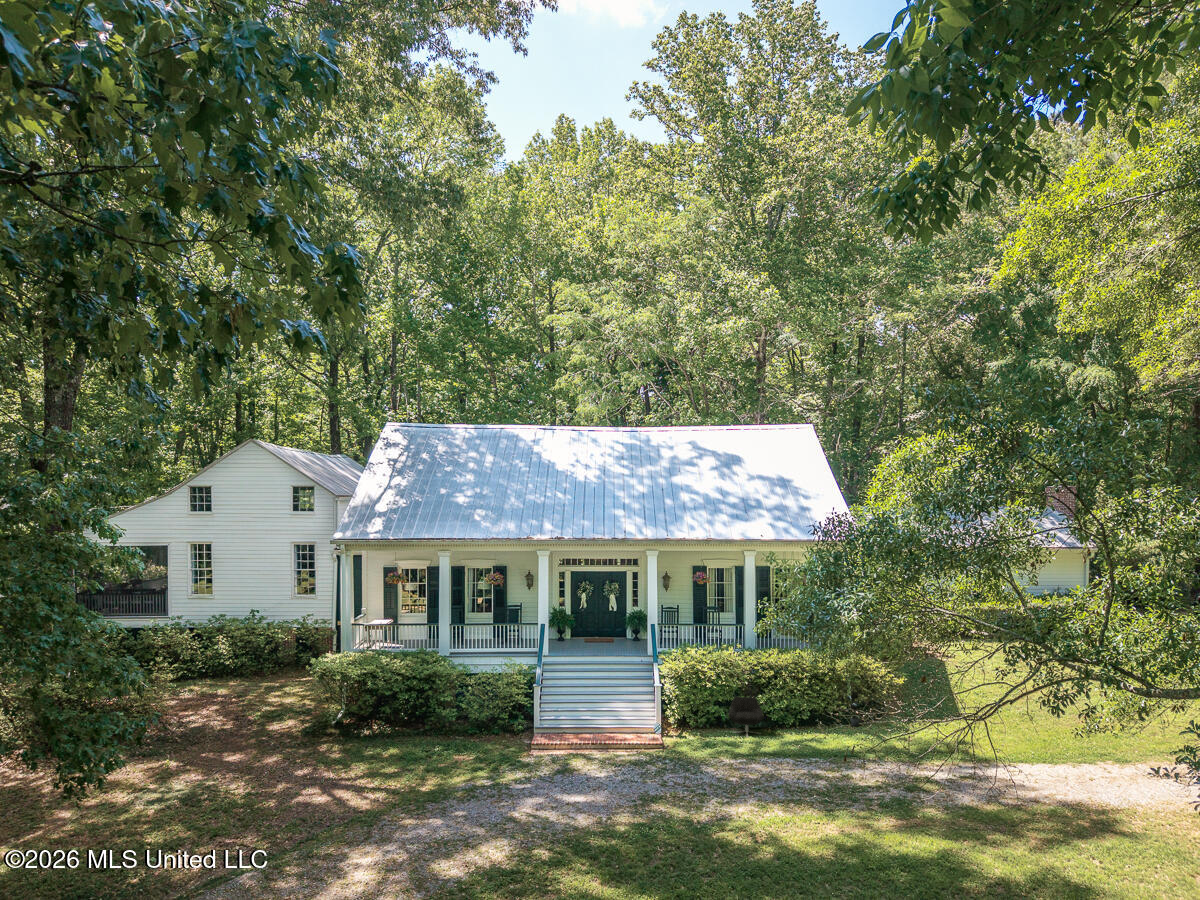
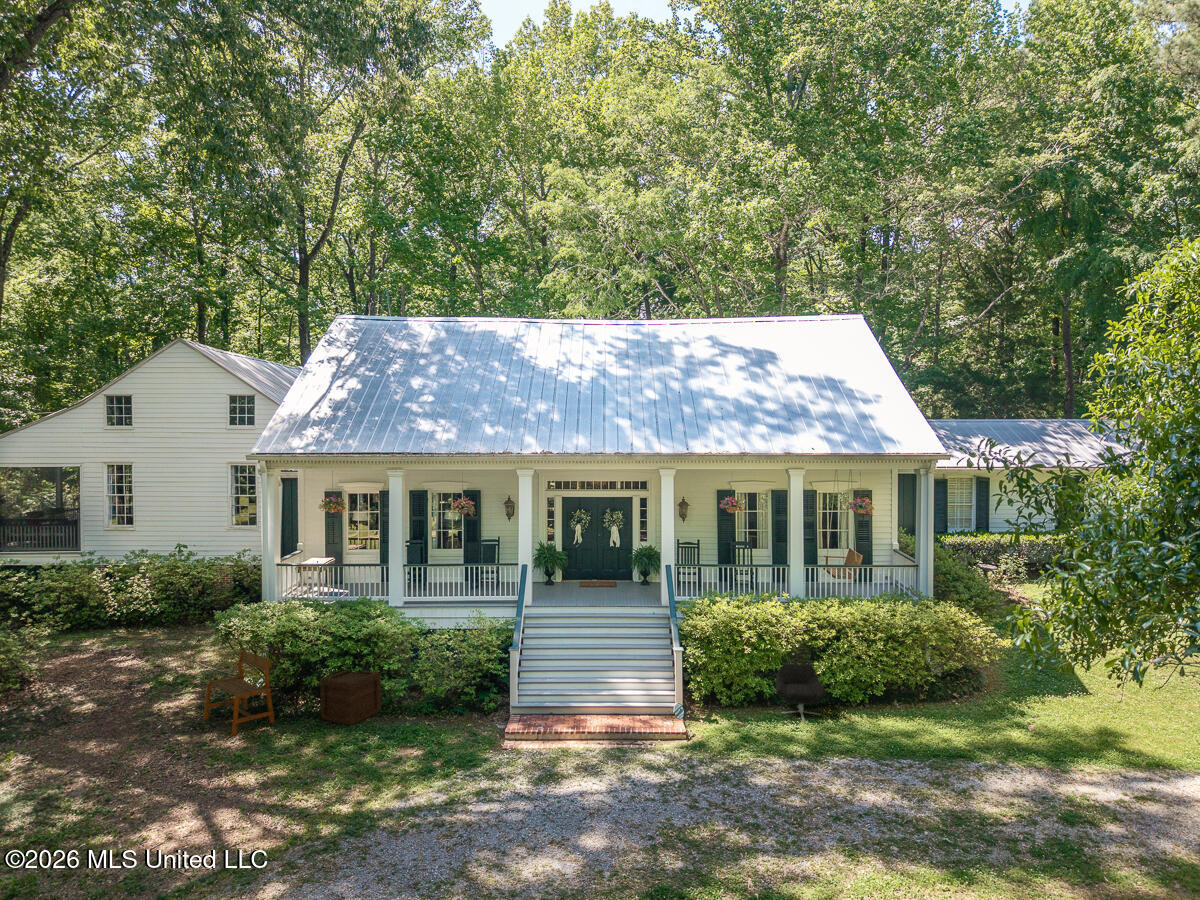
bench: none [311,686,363,746] -> present [204,650,274,736]
potted plant: present [844,688,863,726] -> none [929,649,960,702]
wooden crate: none [397,700,440,740] -> present [321,669,381,725]

